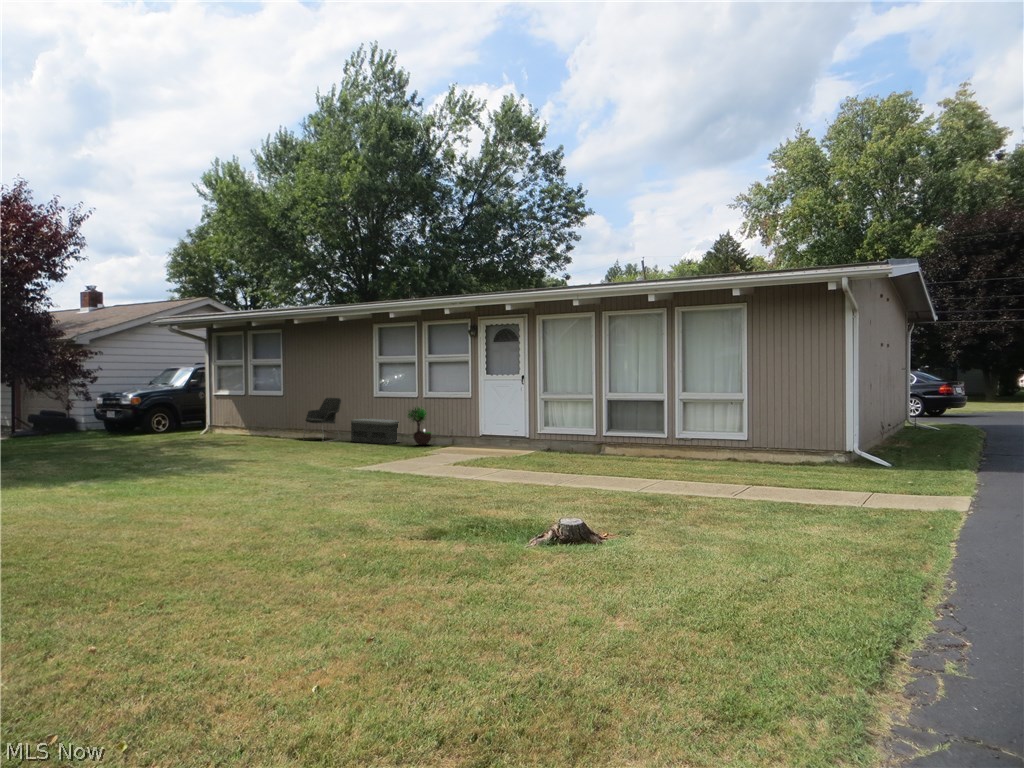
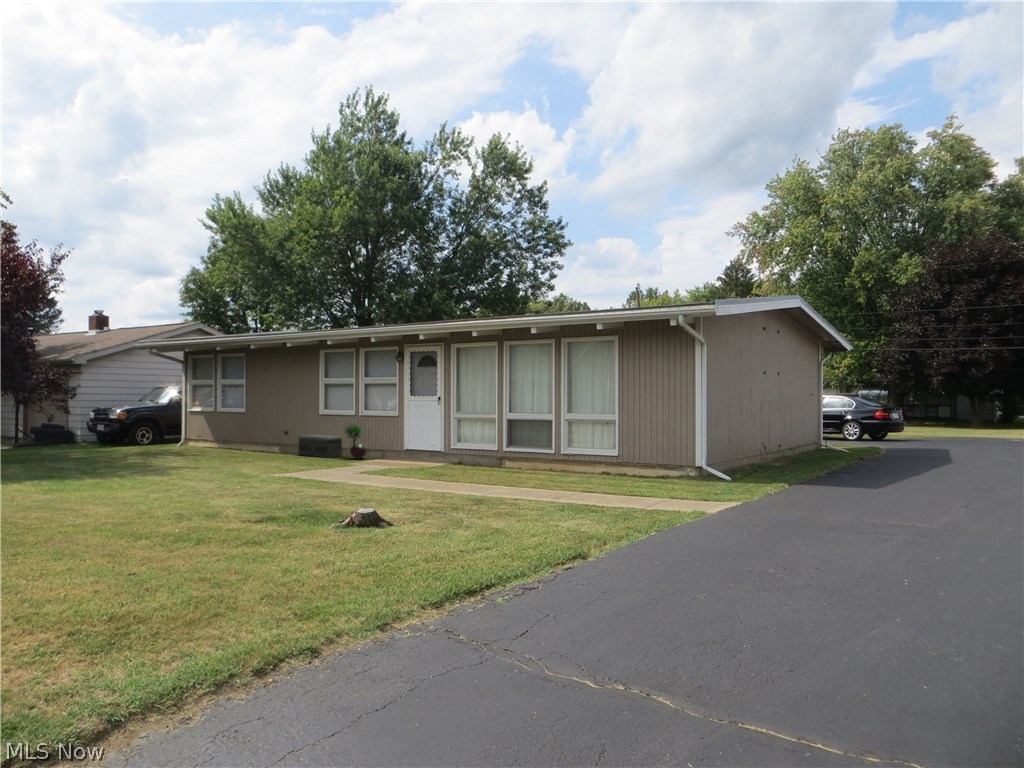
chair: present [304,398,341,441] -> none [258,416,293,456]

